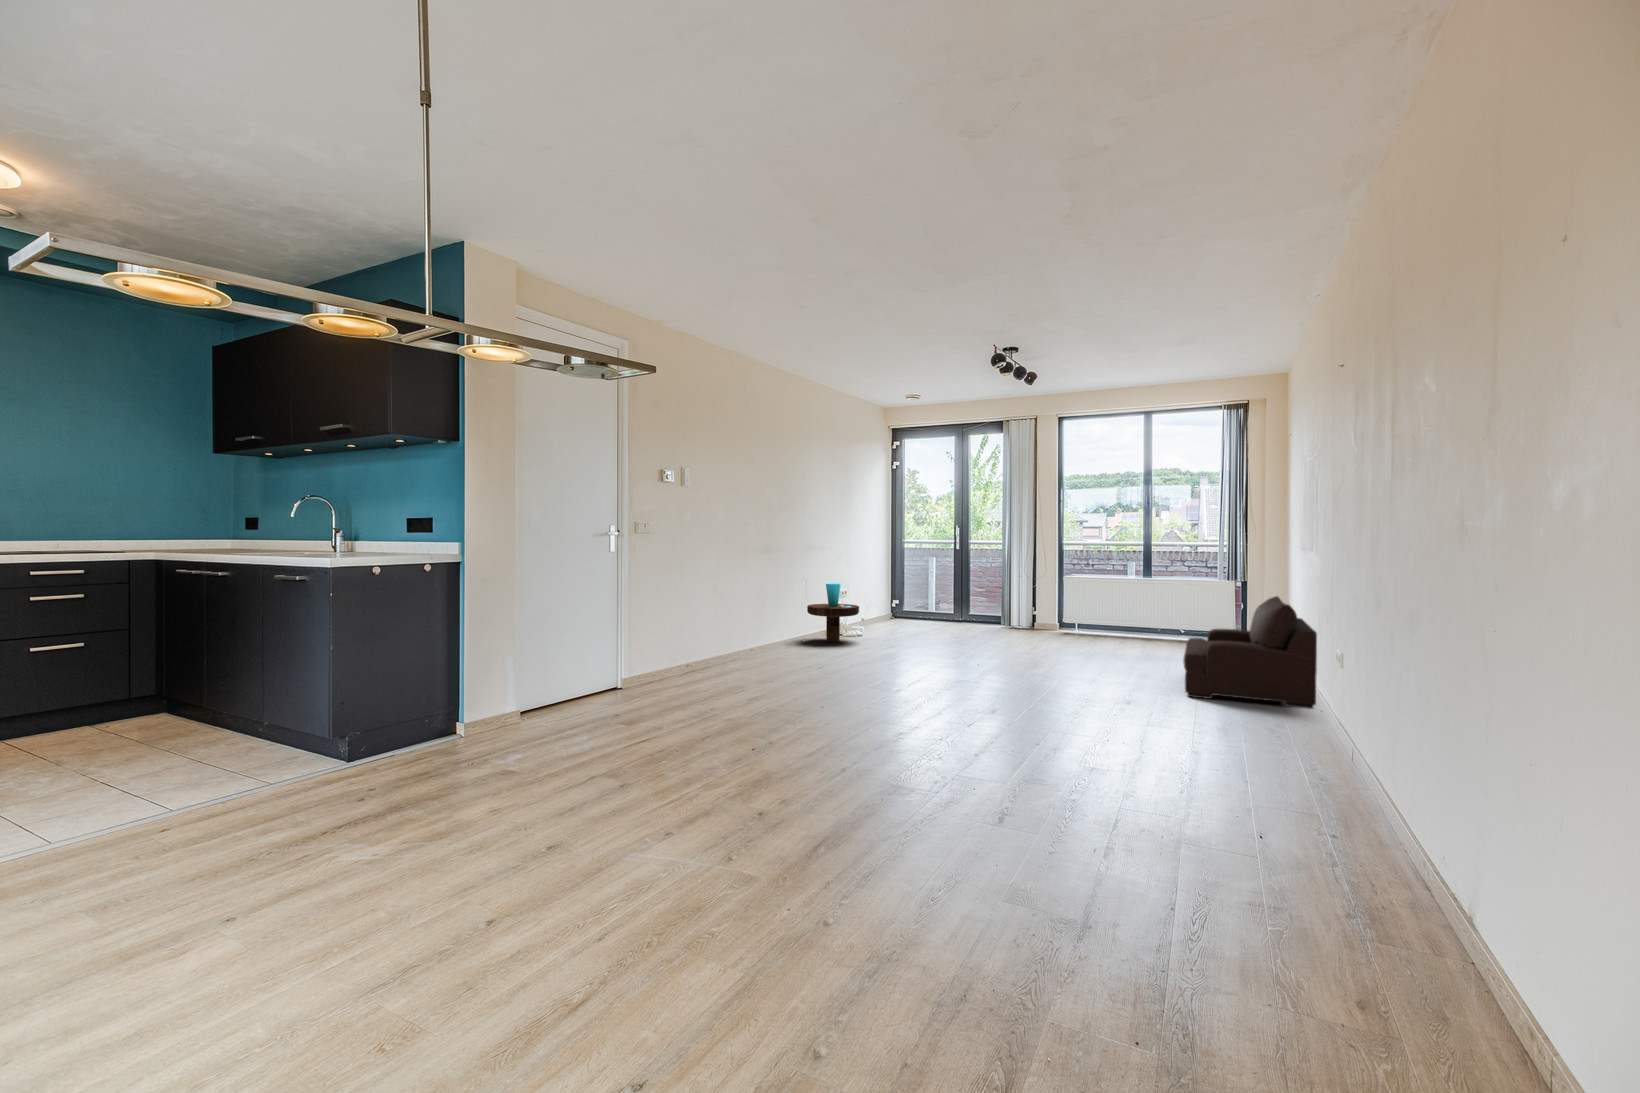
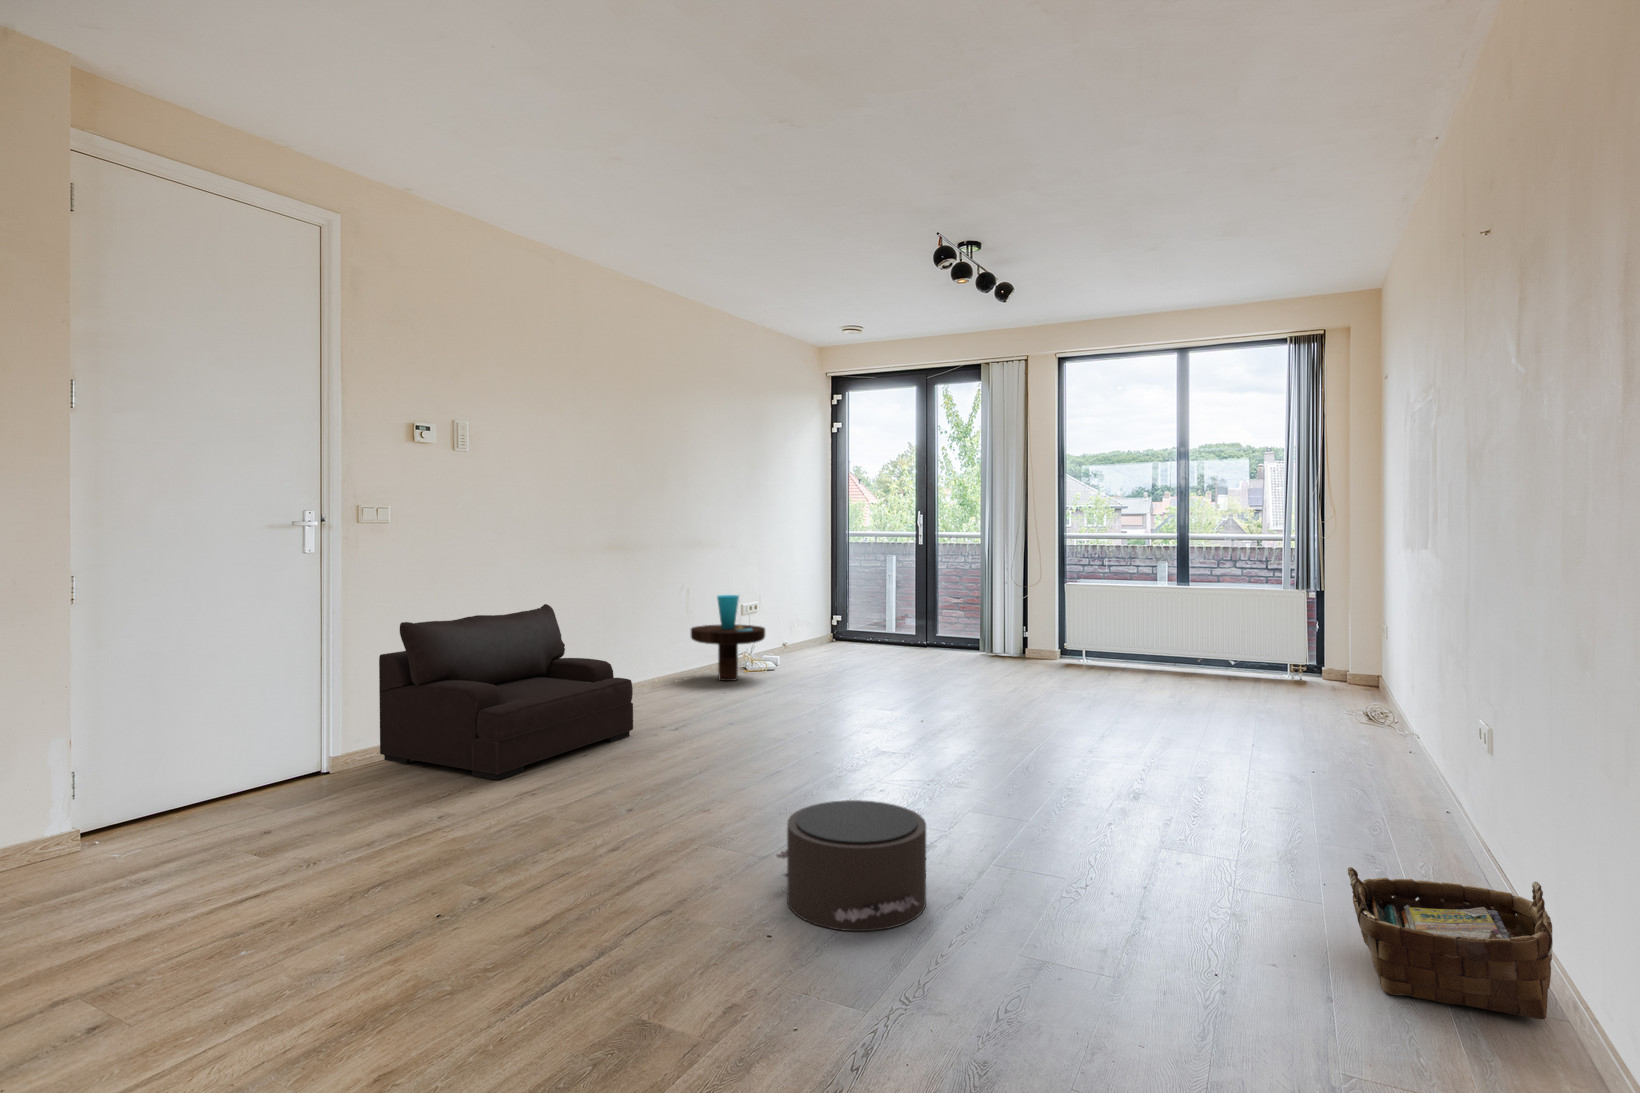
armchair: present [1184,596,1317,709] -> present [379,604,633,780]
pouf: none [931,693,1024,756] -> present [776,800,926,931]
woven basket: none [1255,719,1358,785] -> present [1348,867,1553,1019]

